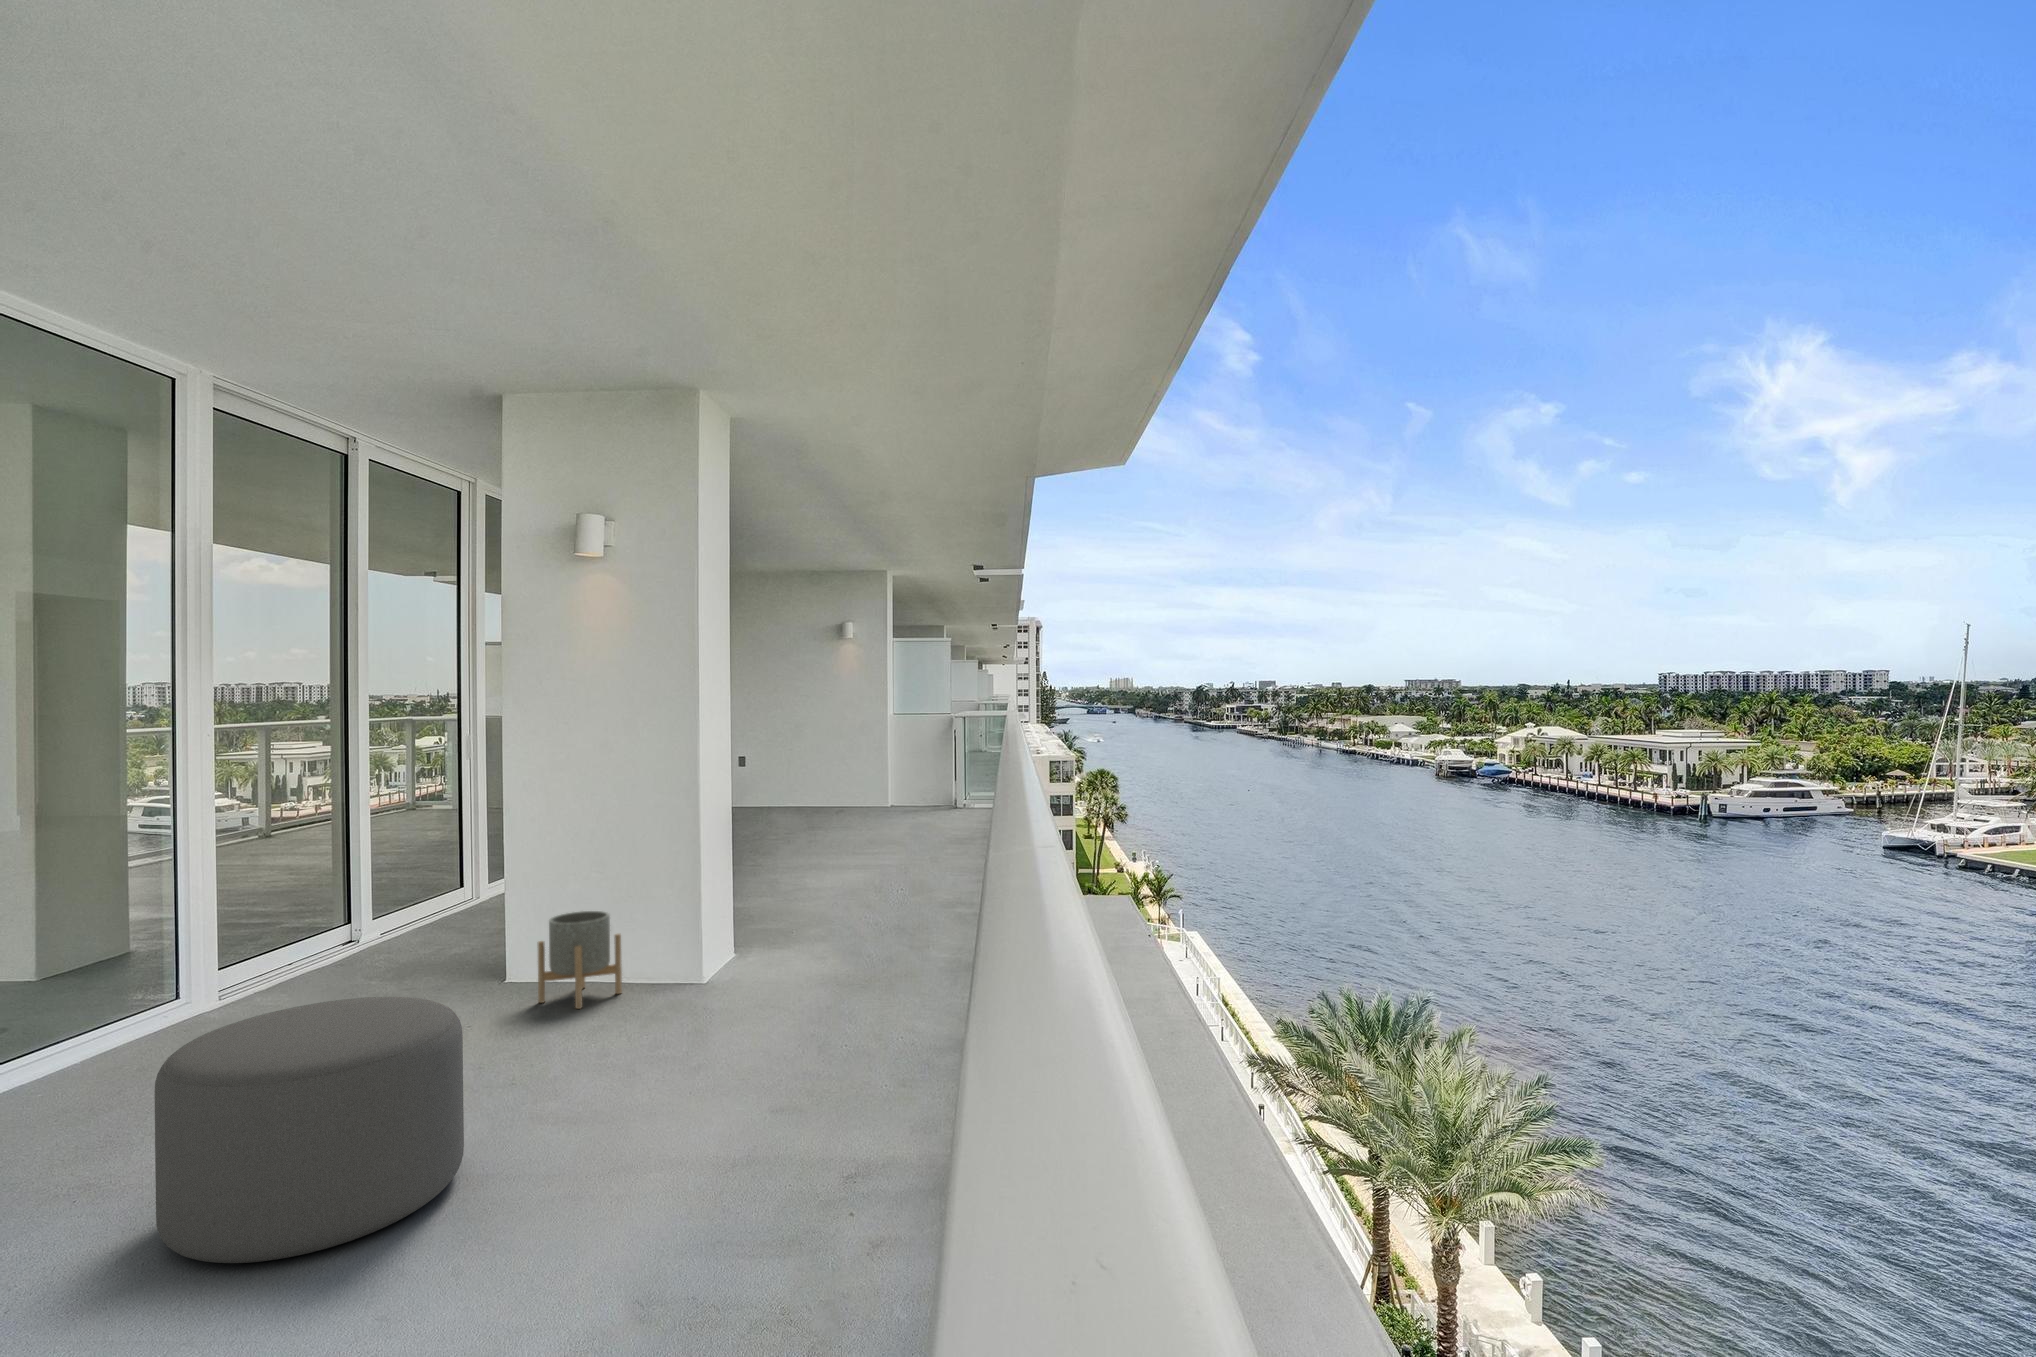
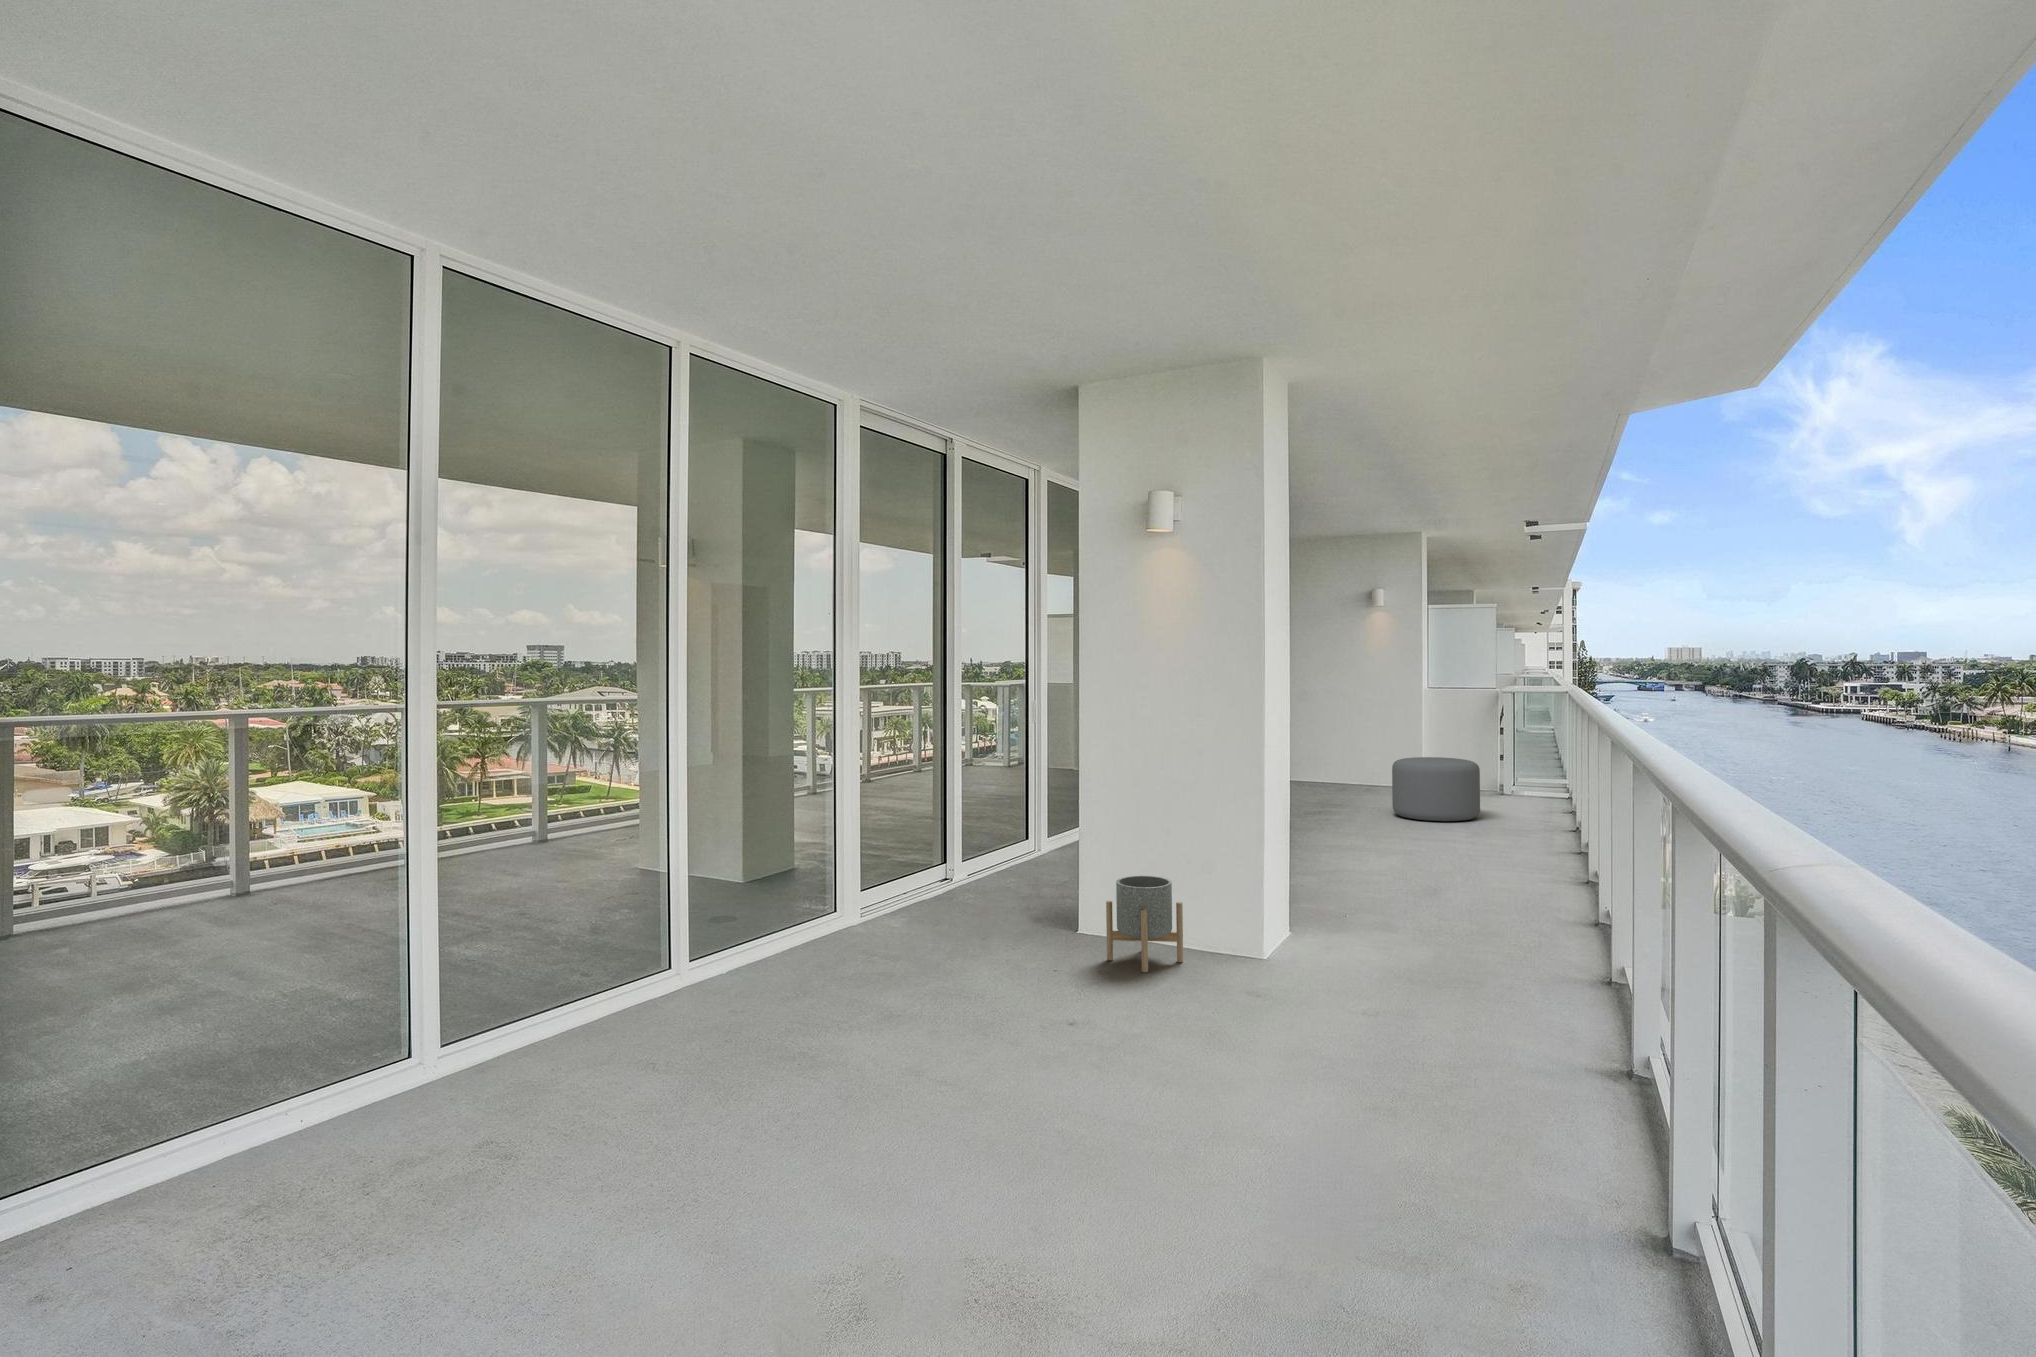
ottoman: present [154,997,464,1263] -> present [1392,757,1480,821]

